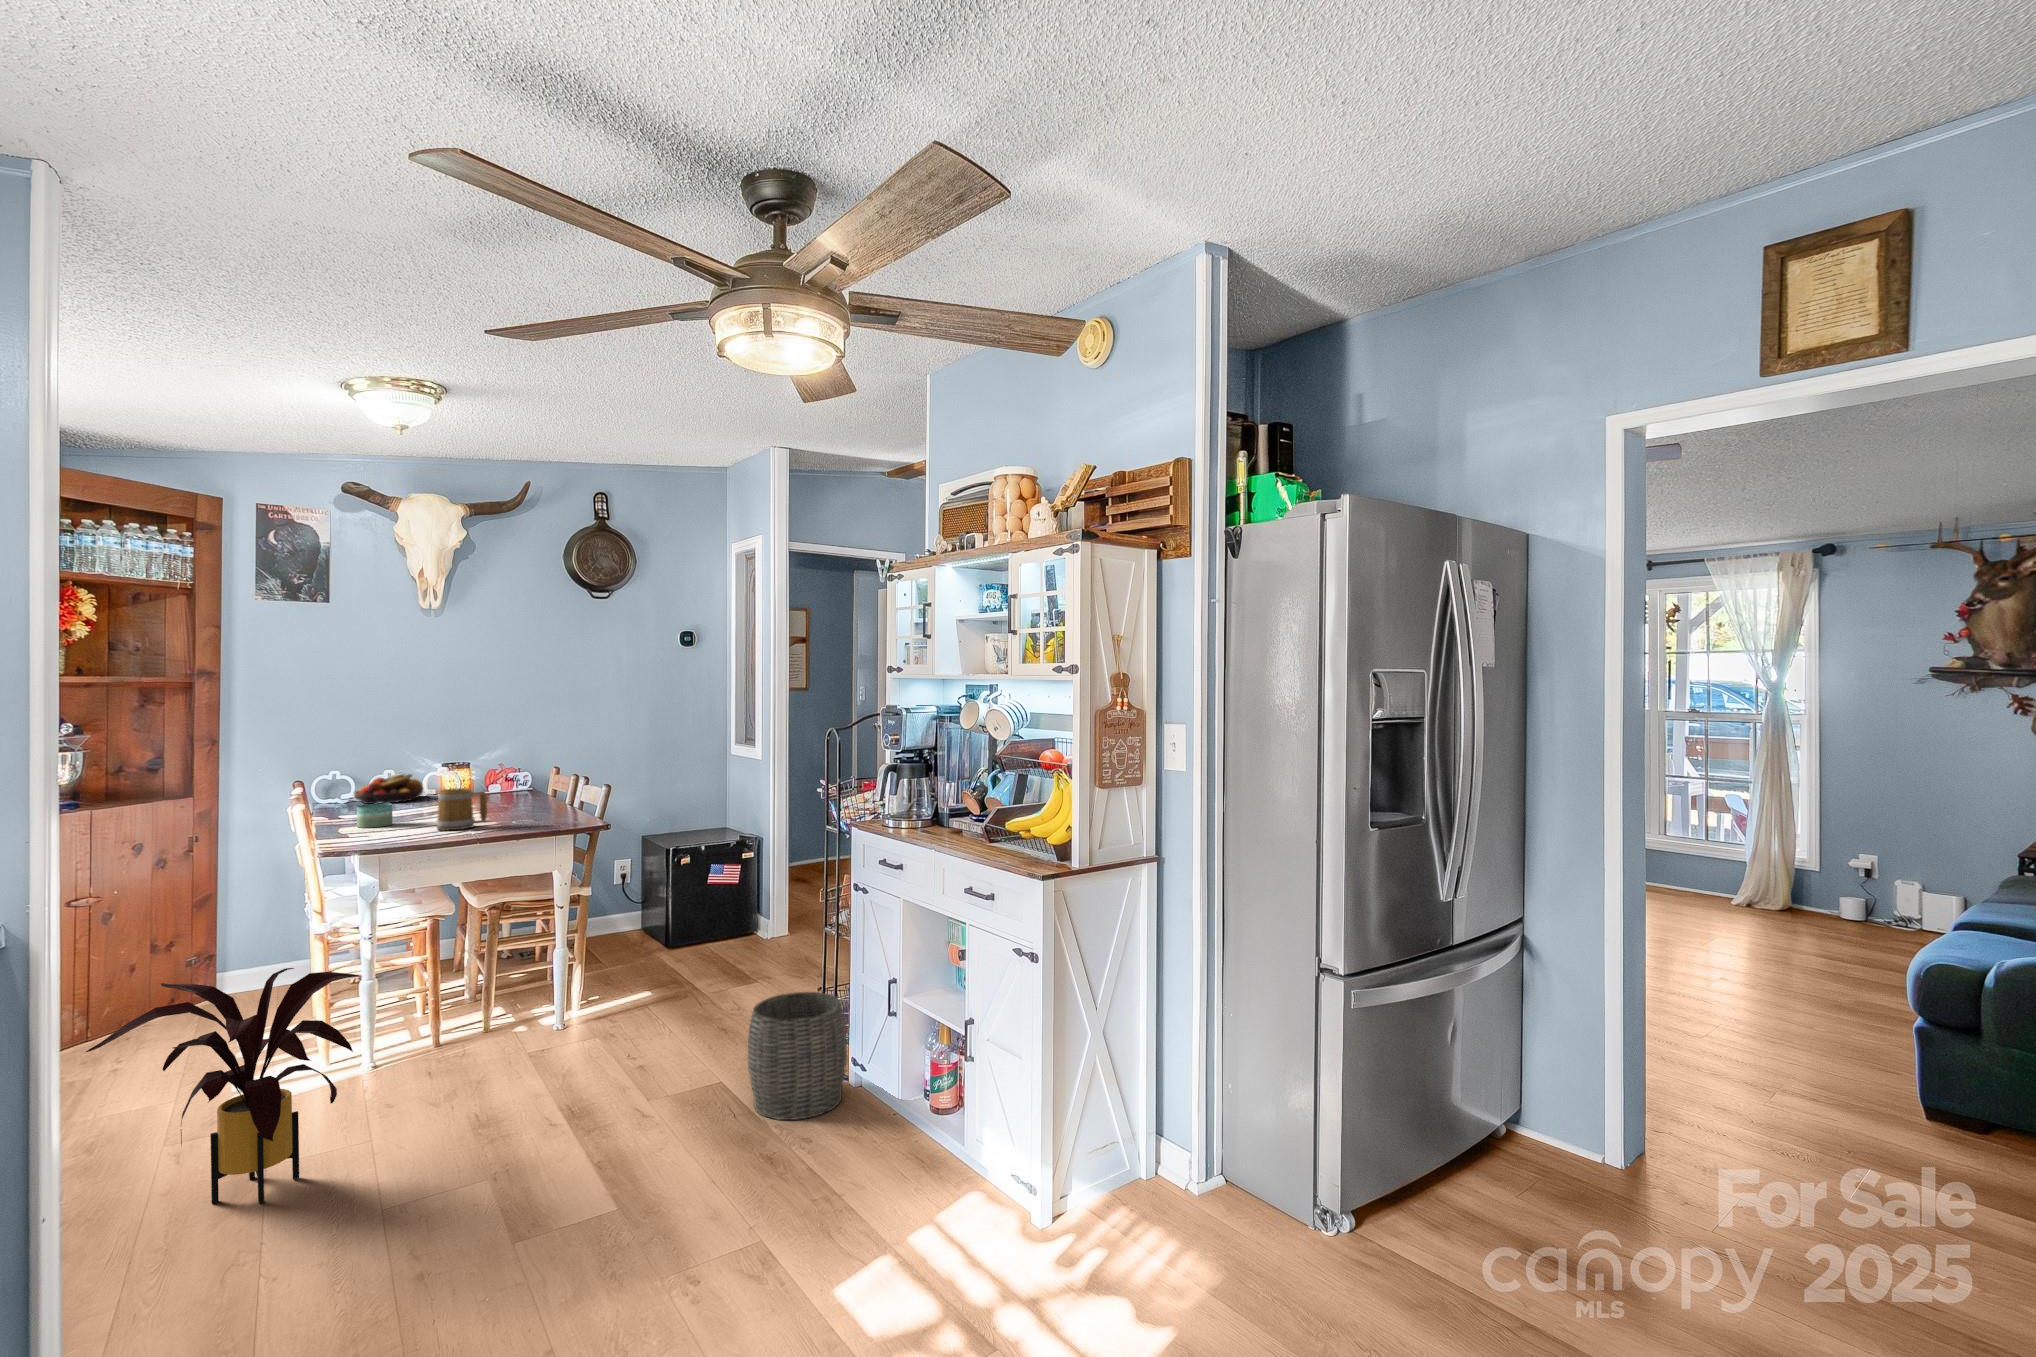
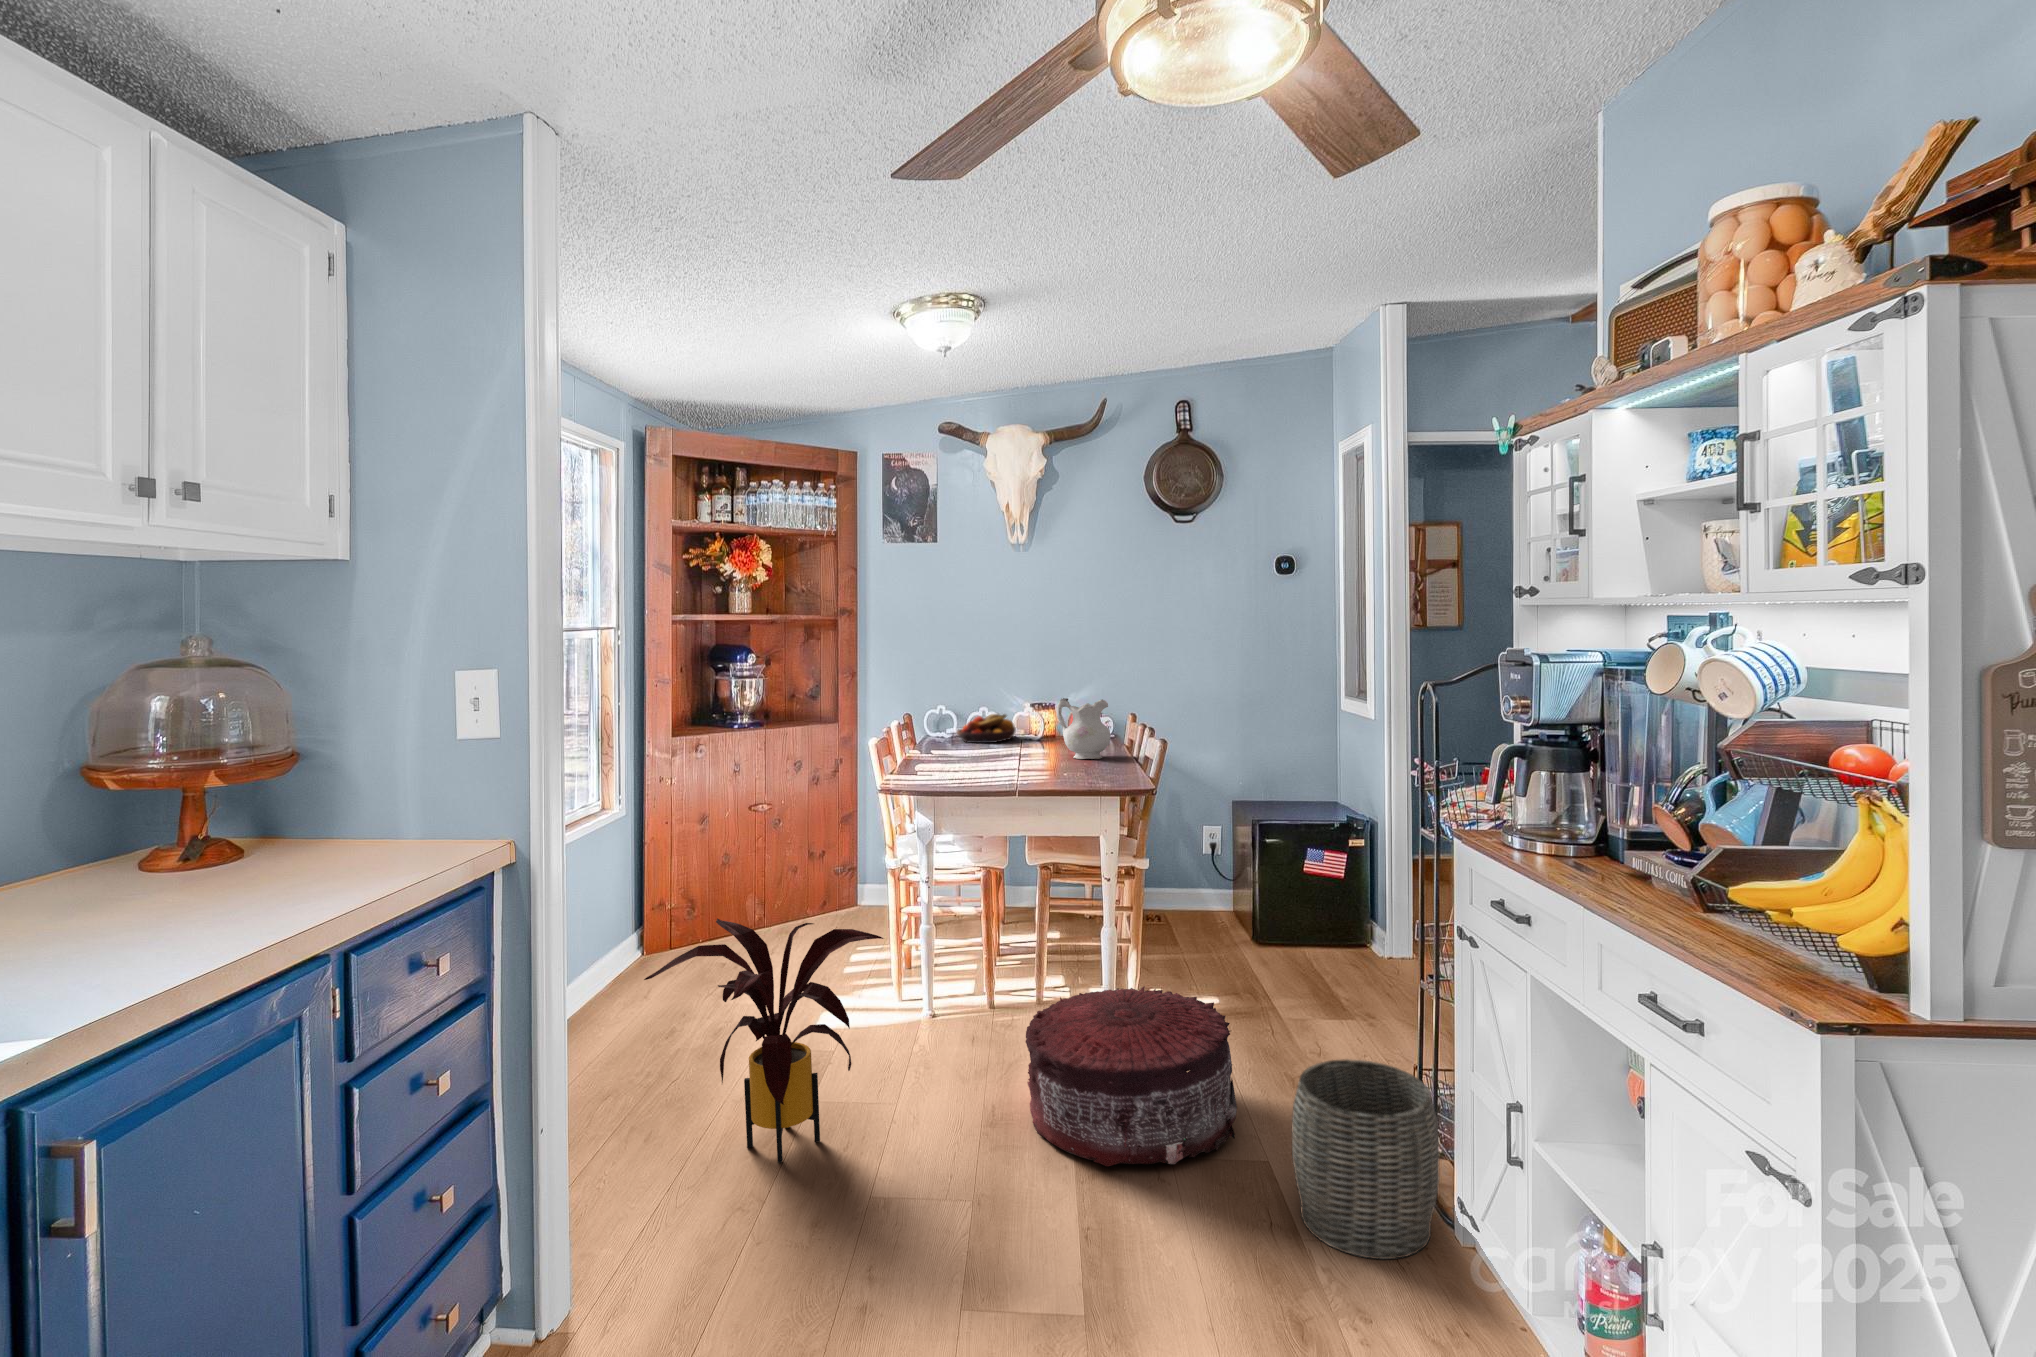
ceramic pitcher: none [486,753,541,809] -> present [1057,698,1110,759]
mug: present [436,788,487,831] -> none [991,736,1039,782]
candle: present [357,803,393,828] -> none [932,746,963,771]
pouf: none [510,984,696,1122] -> present [1026,986,1237,1166]

